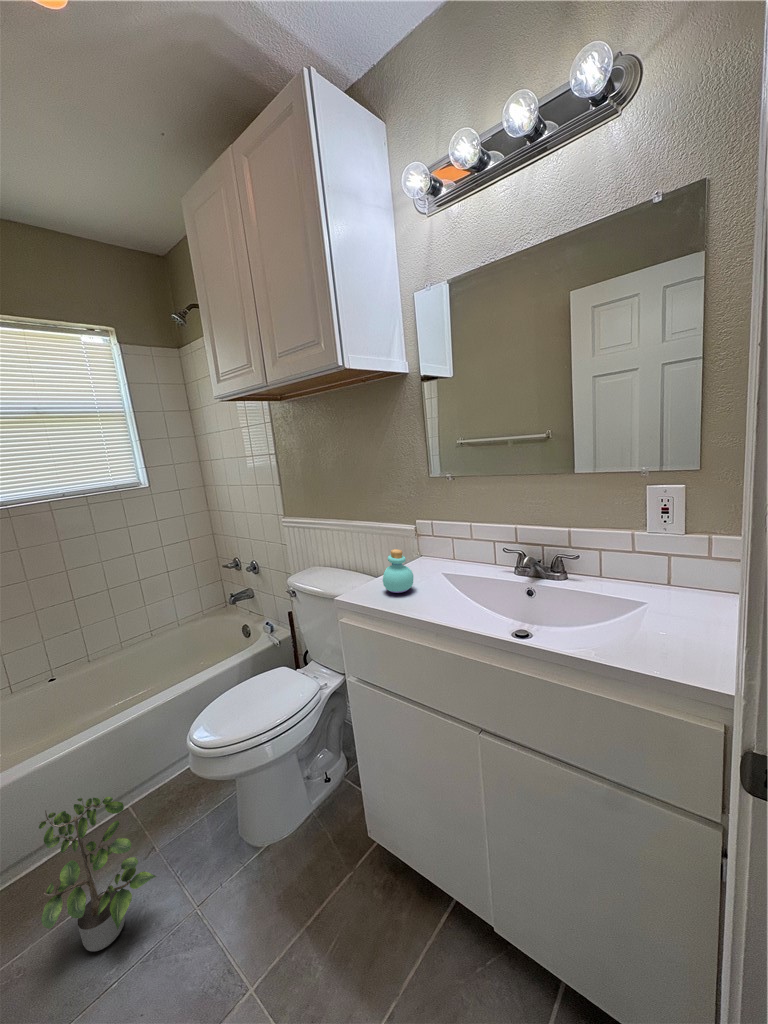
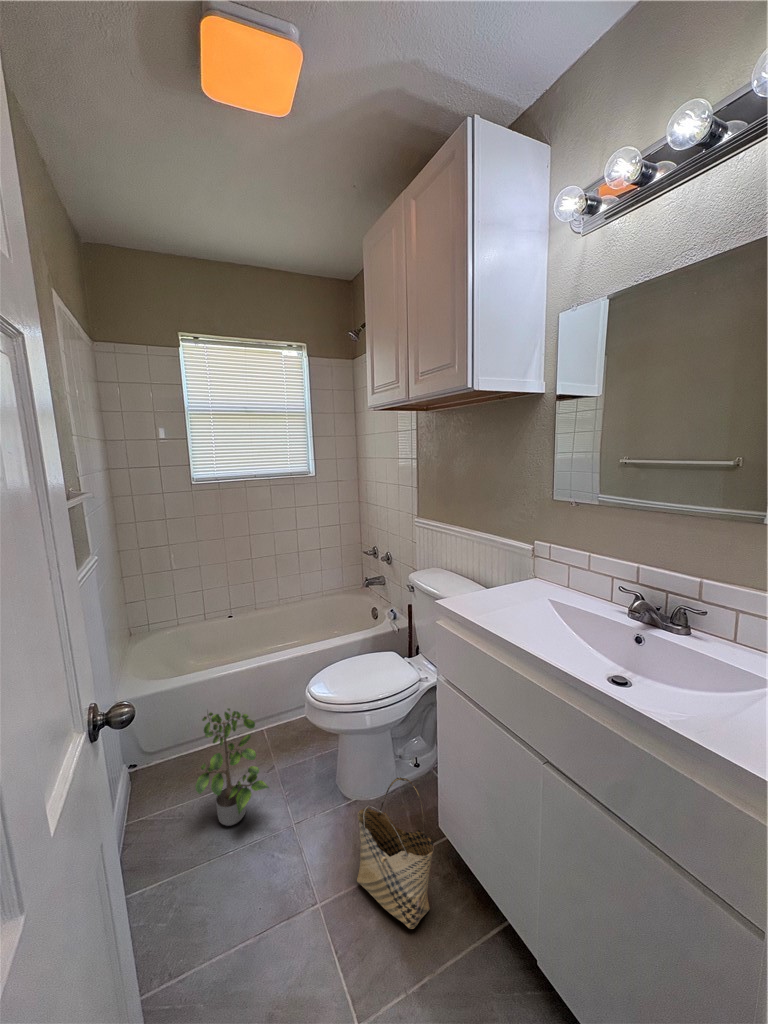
perfume bottle: present [383,549,413,593] -> none [481,566,513,609]
woven basket: none [280,799,376,961] -> present [357,778,434,929]

